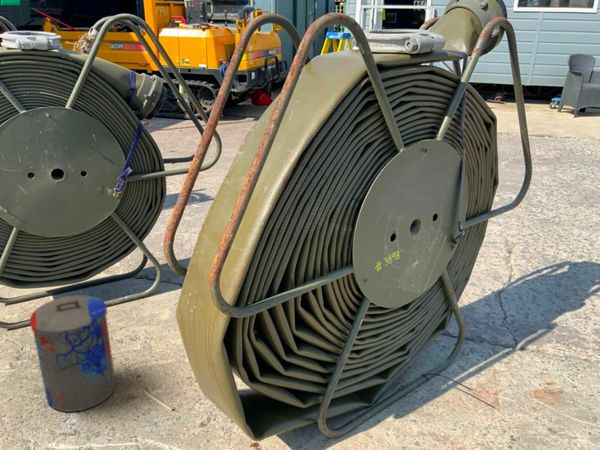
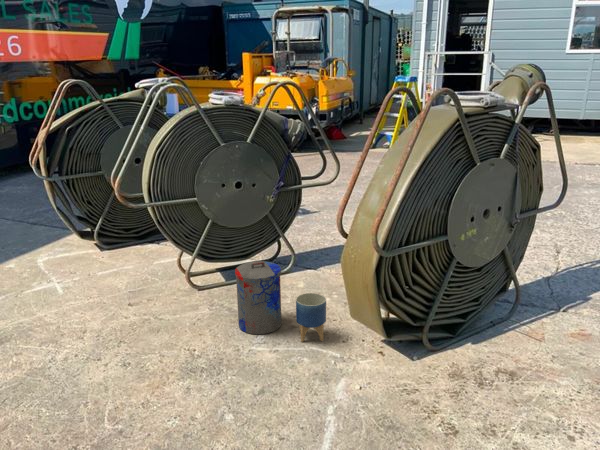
planter: none [124,346,176,425] -> present [296,293,326,342]

